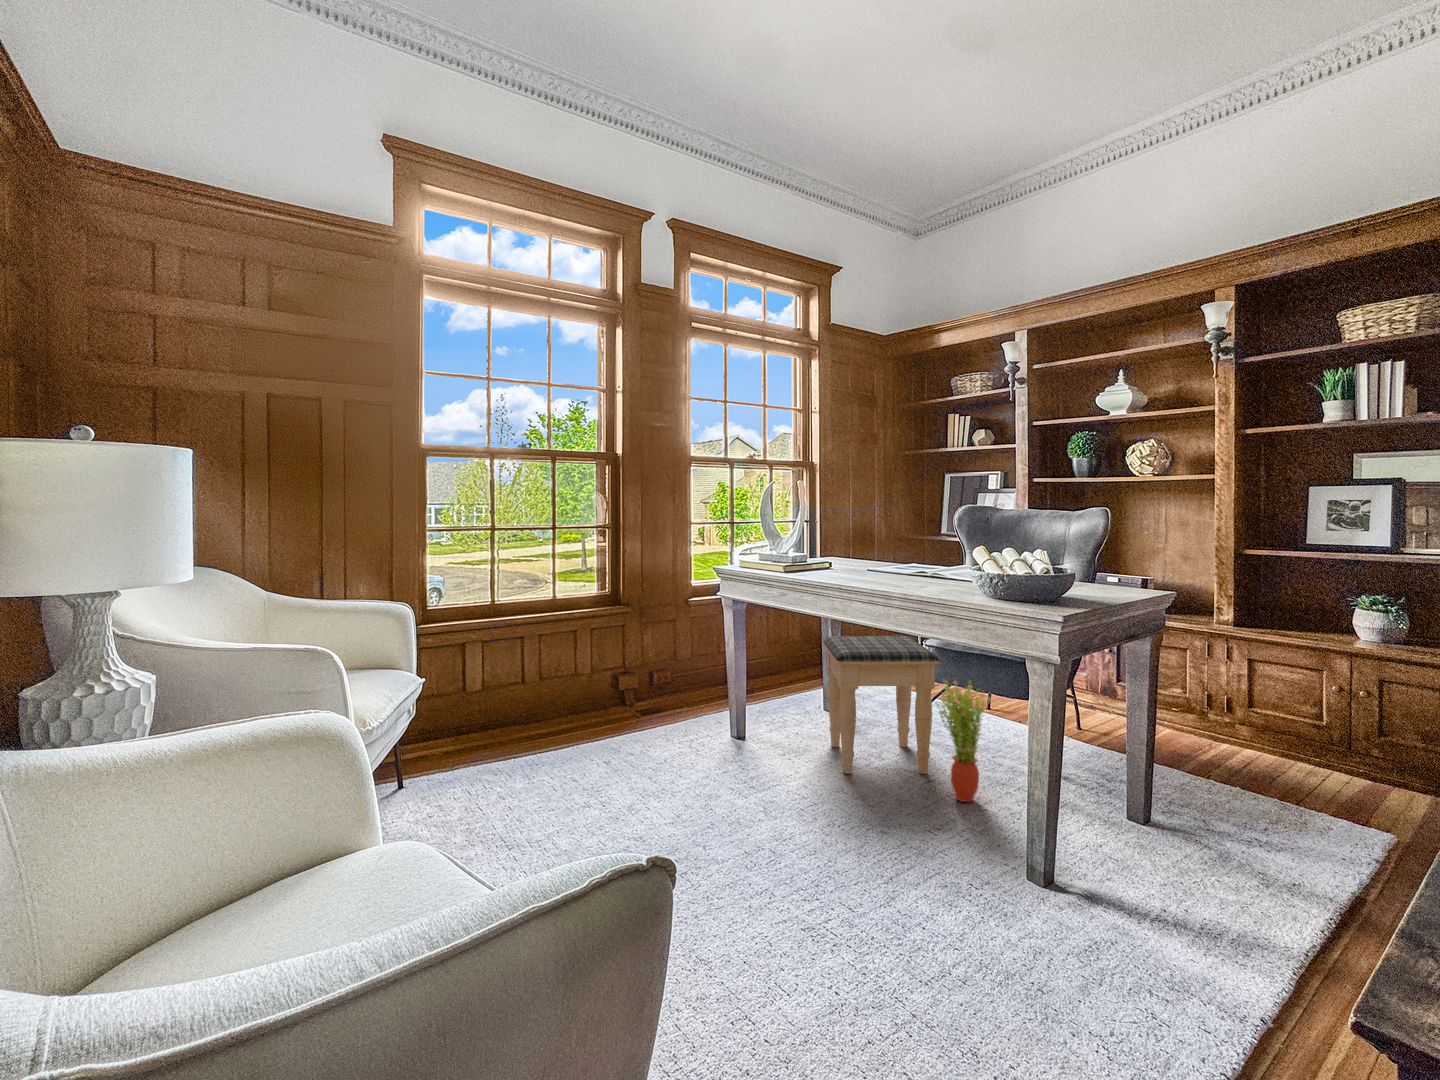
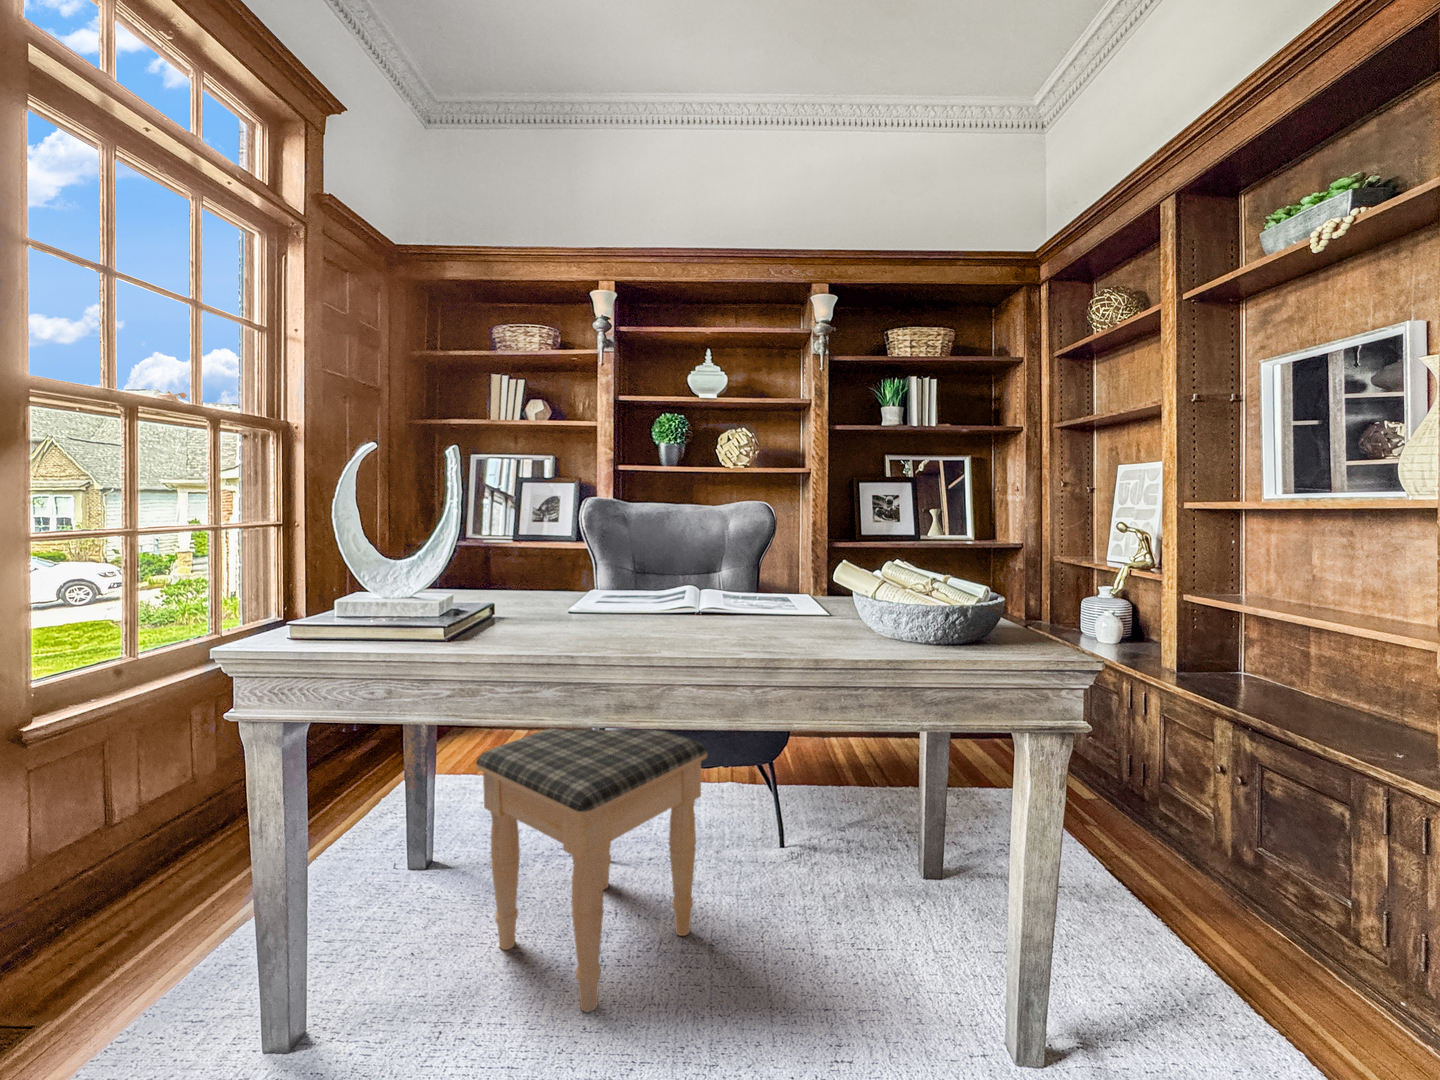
potted plant: present [936,679,992,802] -> none [753,775,820,966]

